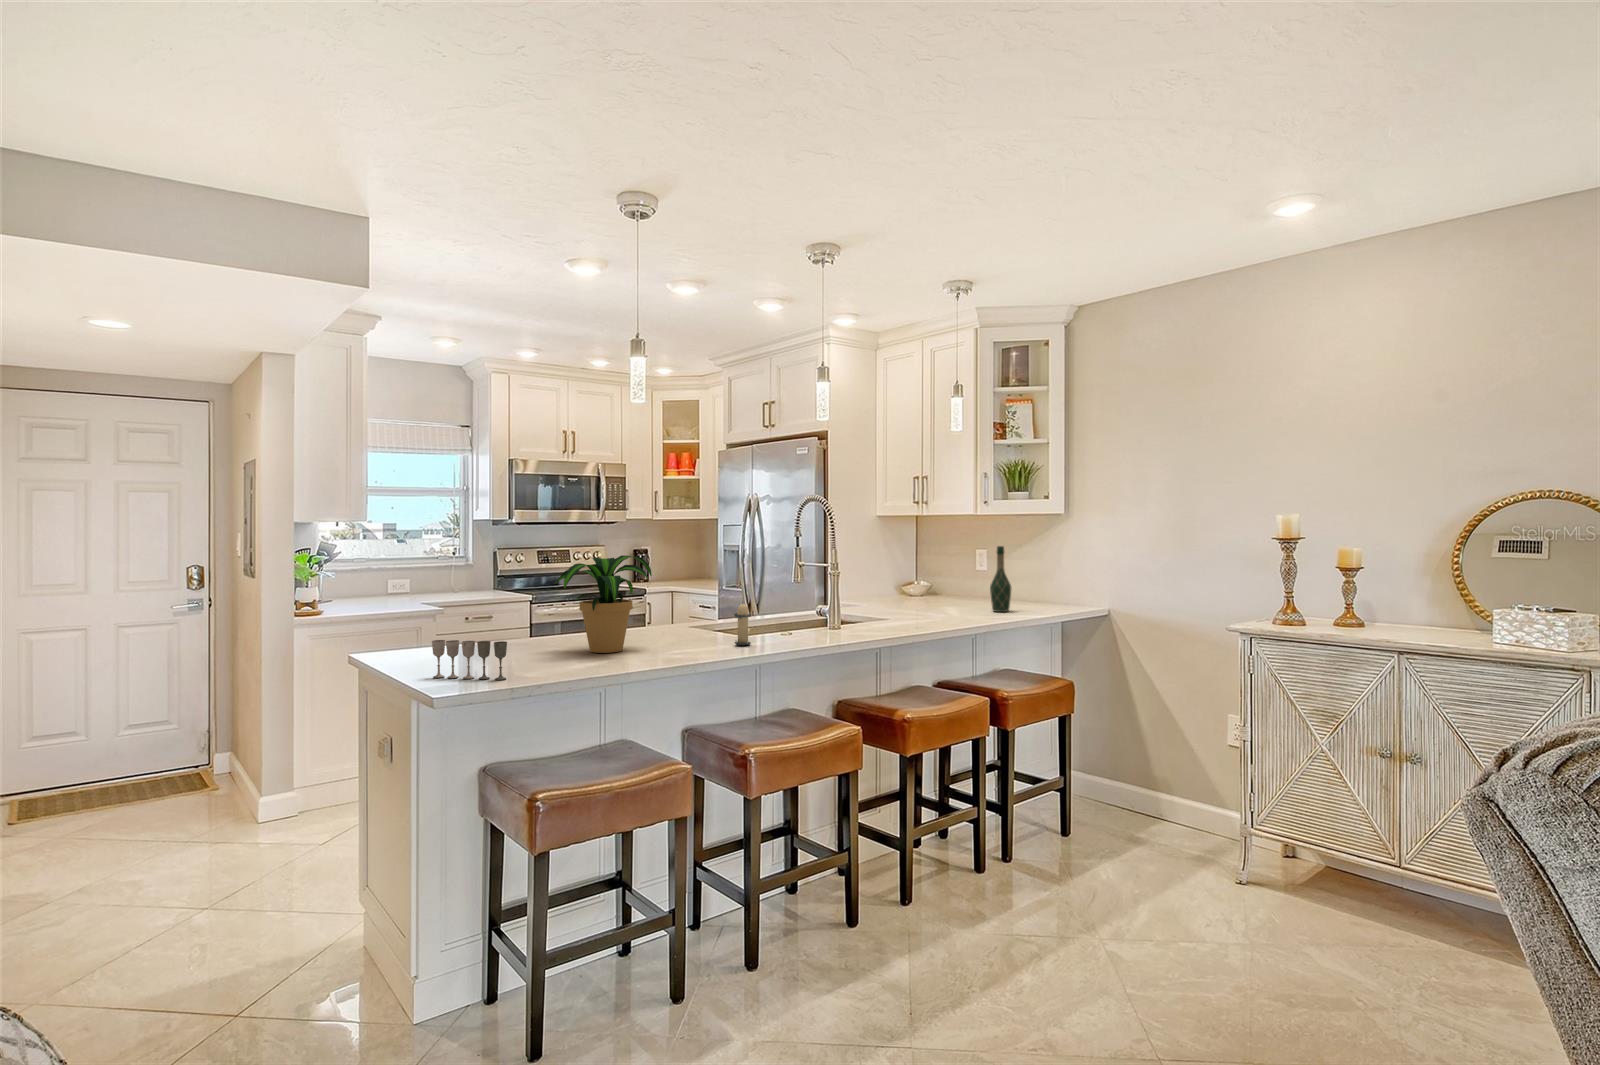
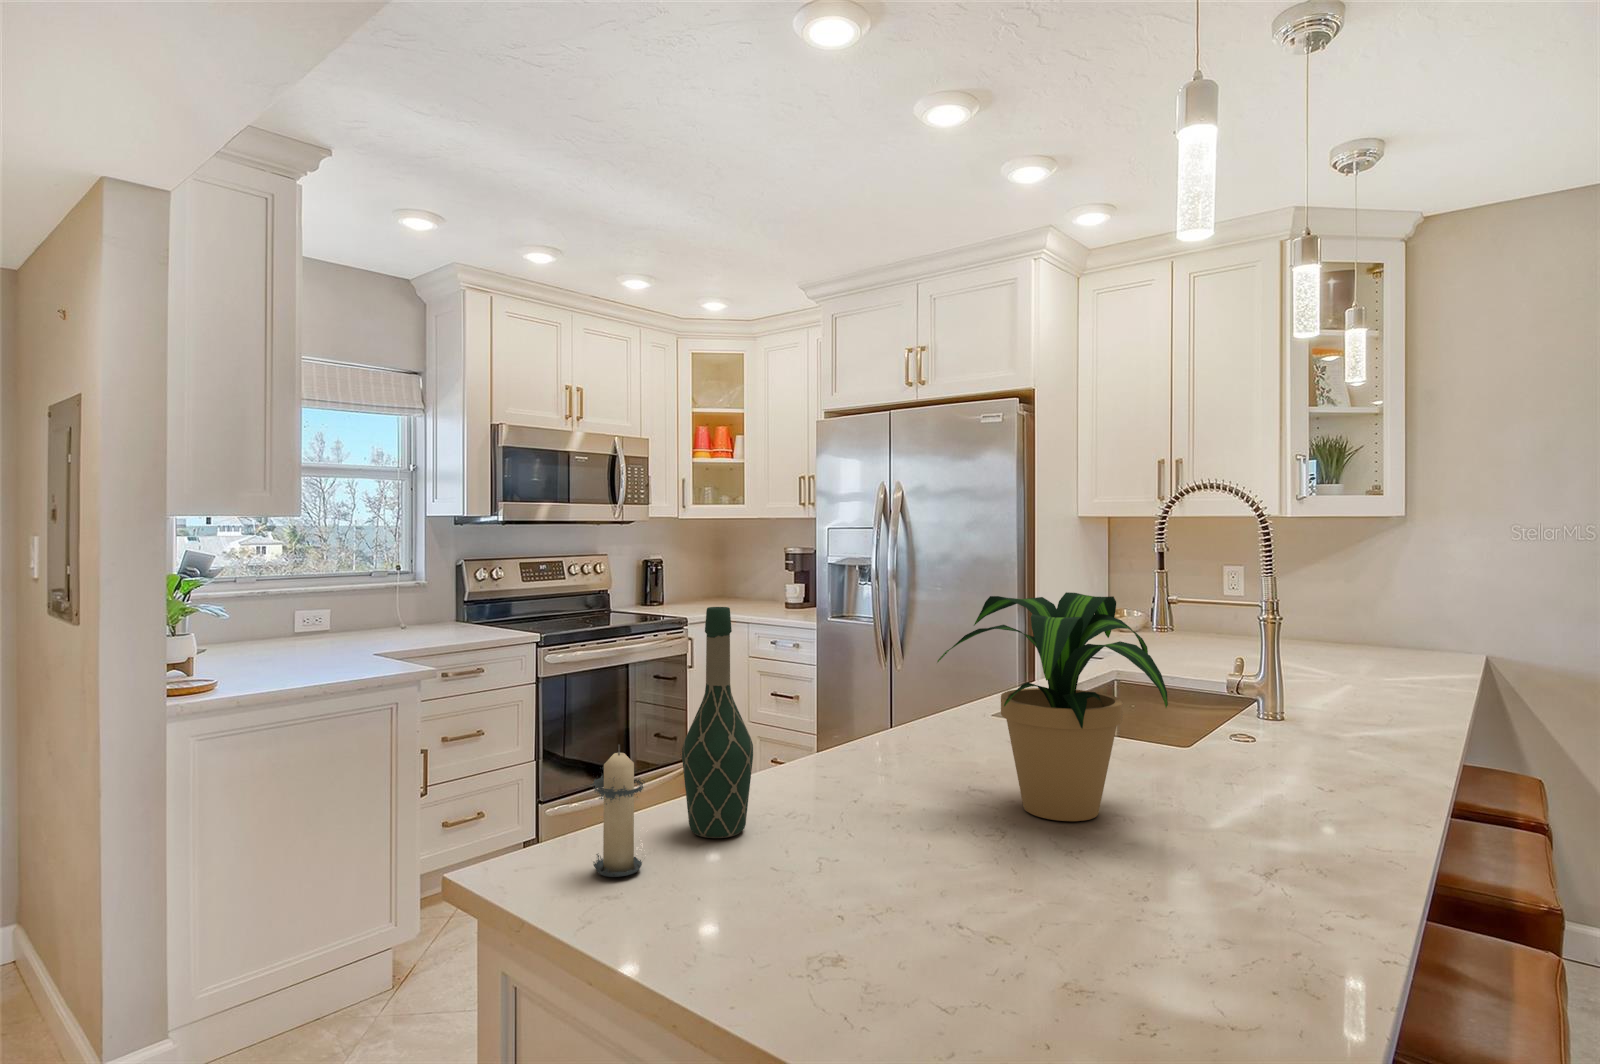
wine bottle: present [990,546,1011,612] -> present [682,607,753,838]
candle: present [734,603,751,645] -> present [593,744,645,877]
wine glass: present [432,640,507,680] -> none [906,877,1165,1012]

